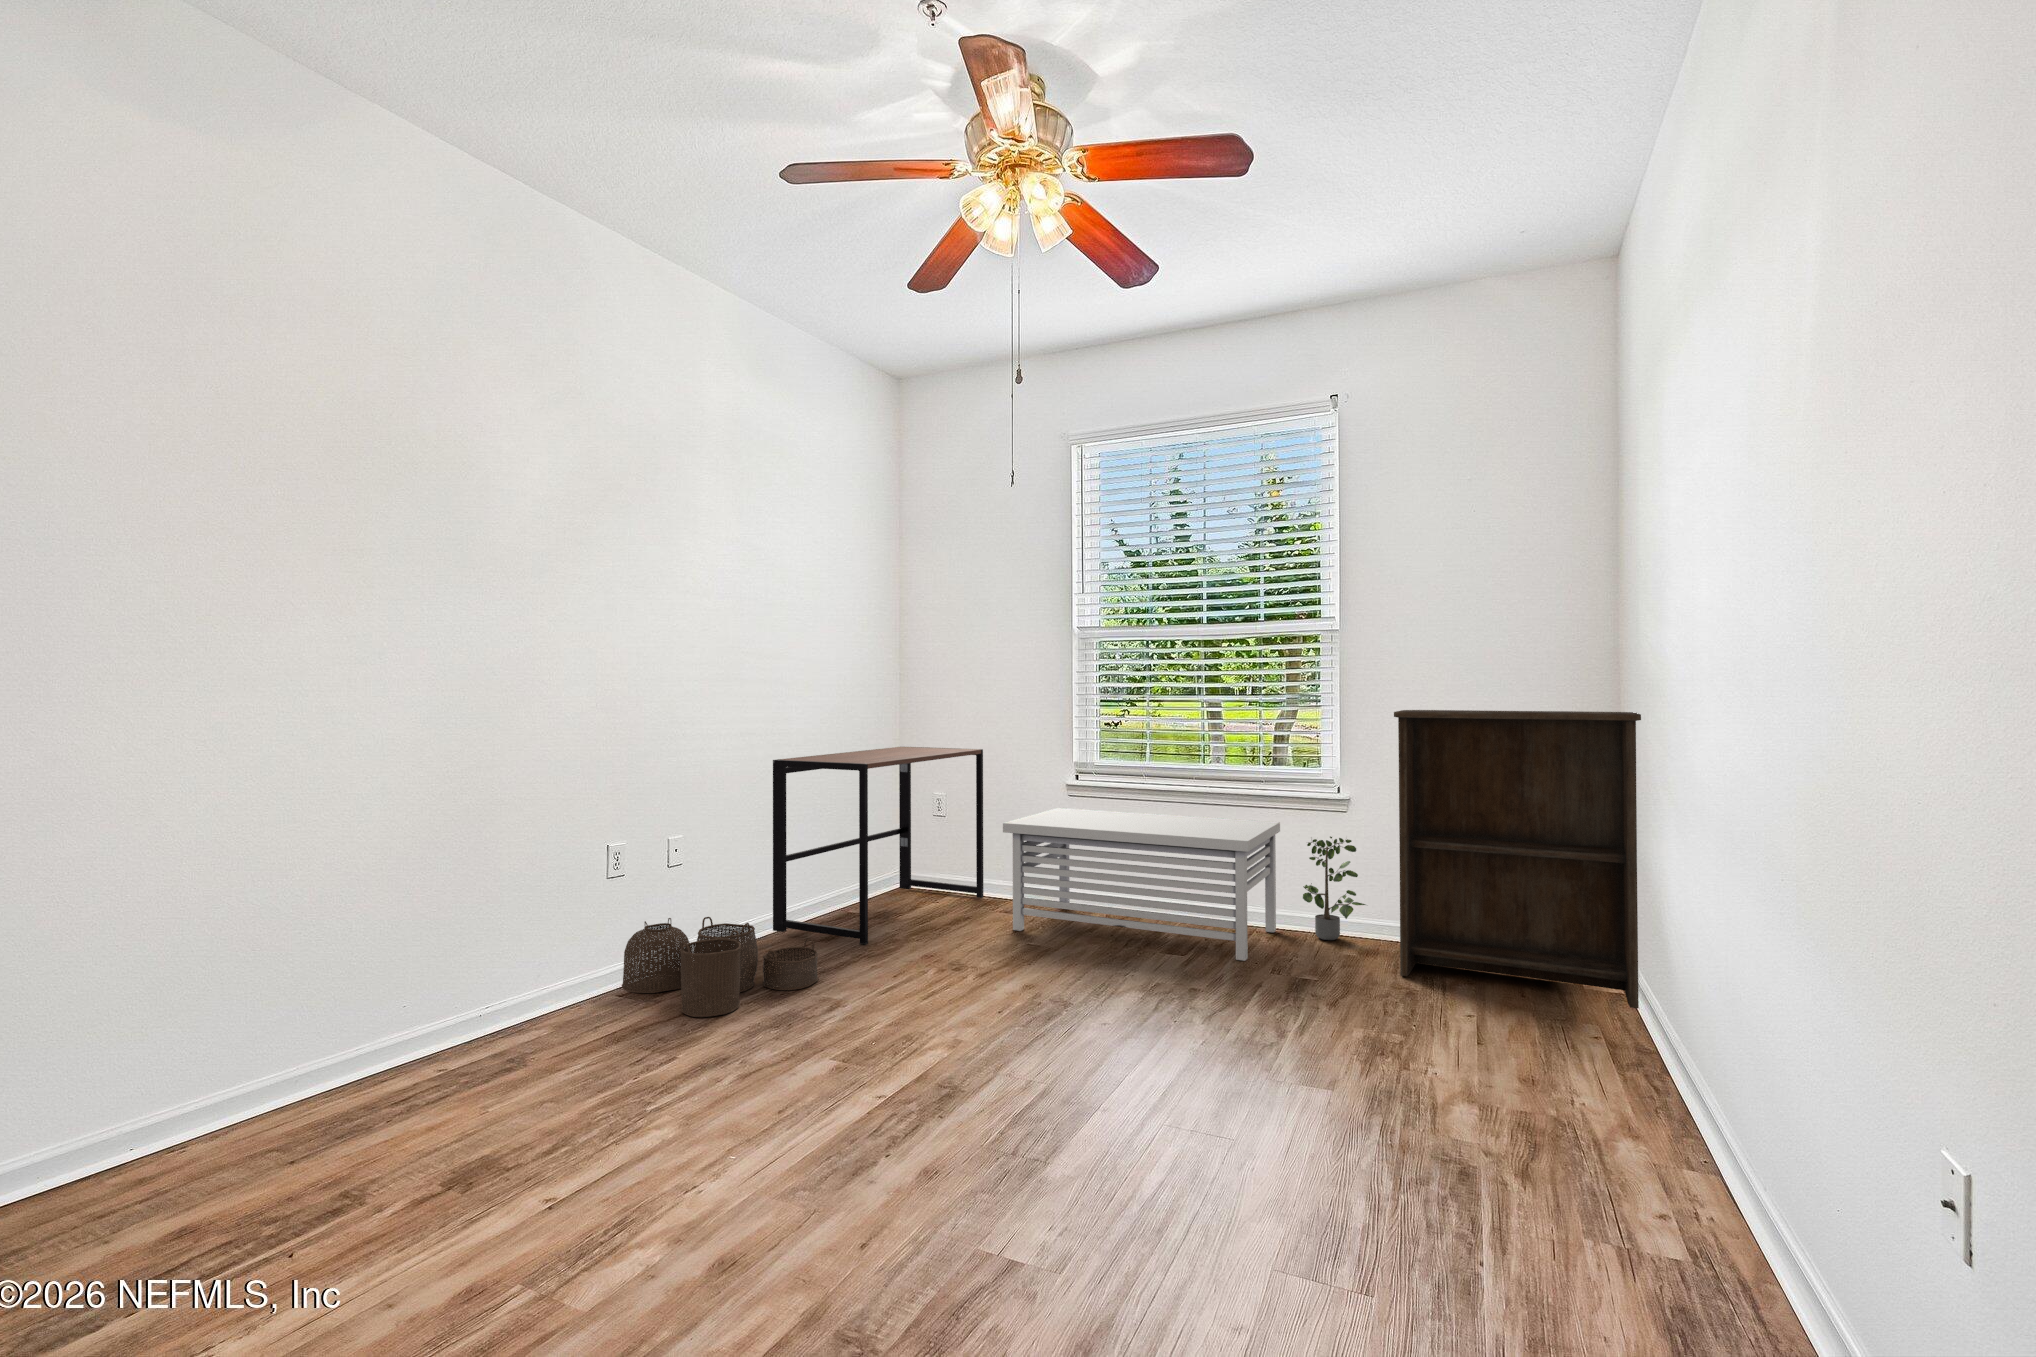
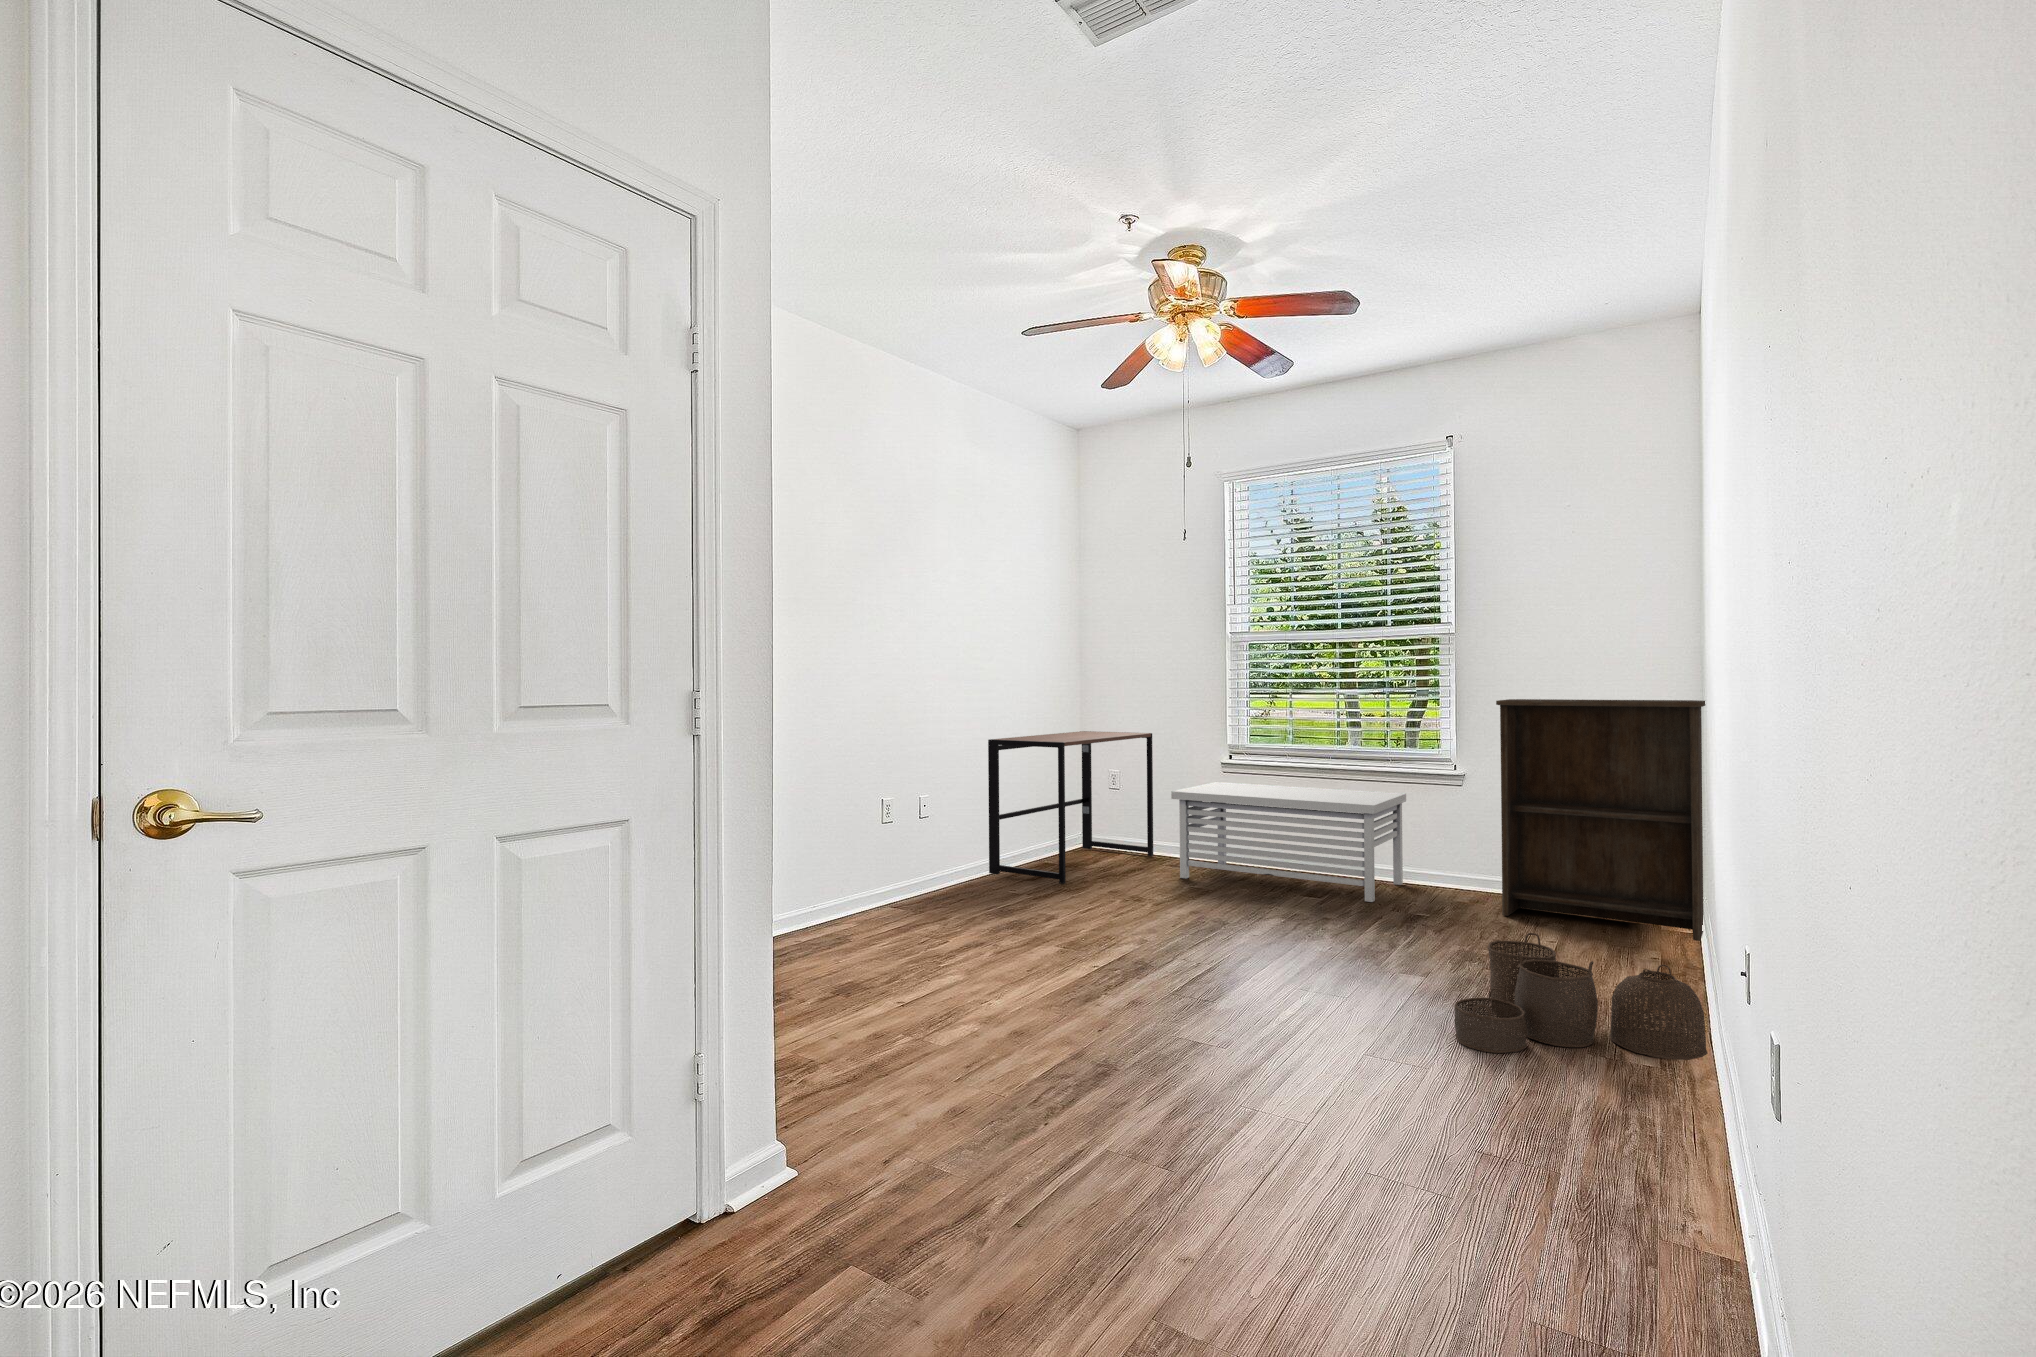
potted plant: present [1303,836,1366,940] -> none [1425,804,1482,891]
woven basket: present [622,917,818,1017] -> present [1454,933,1708,1060]

